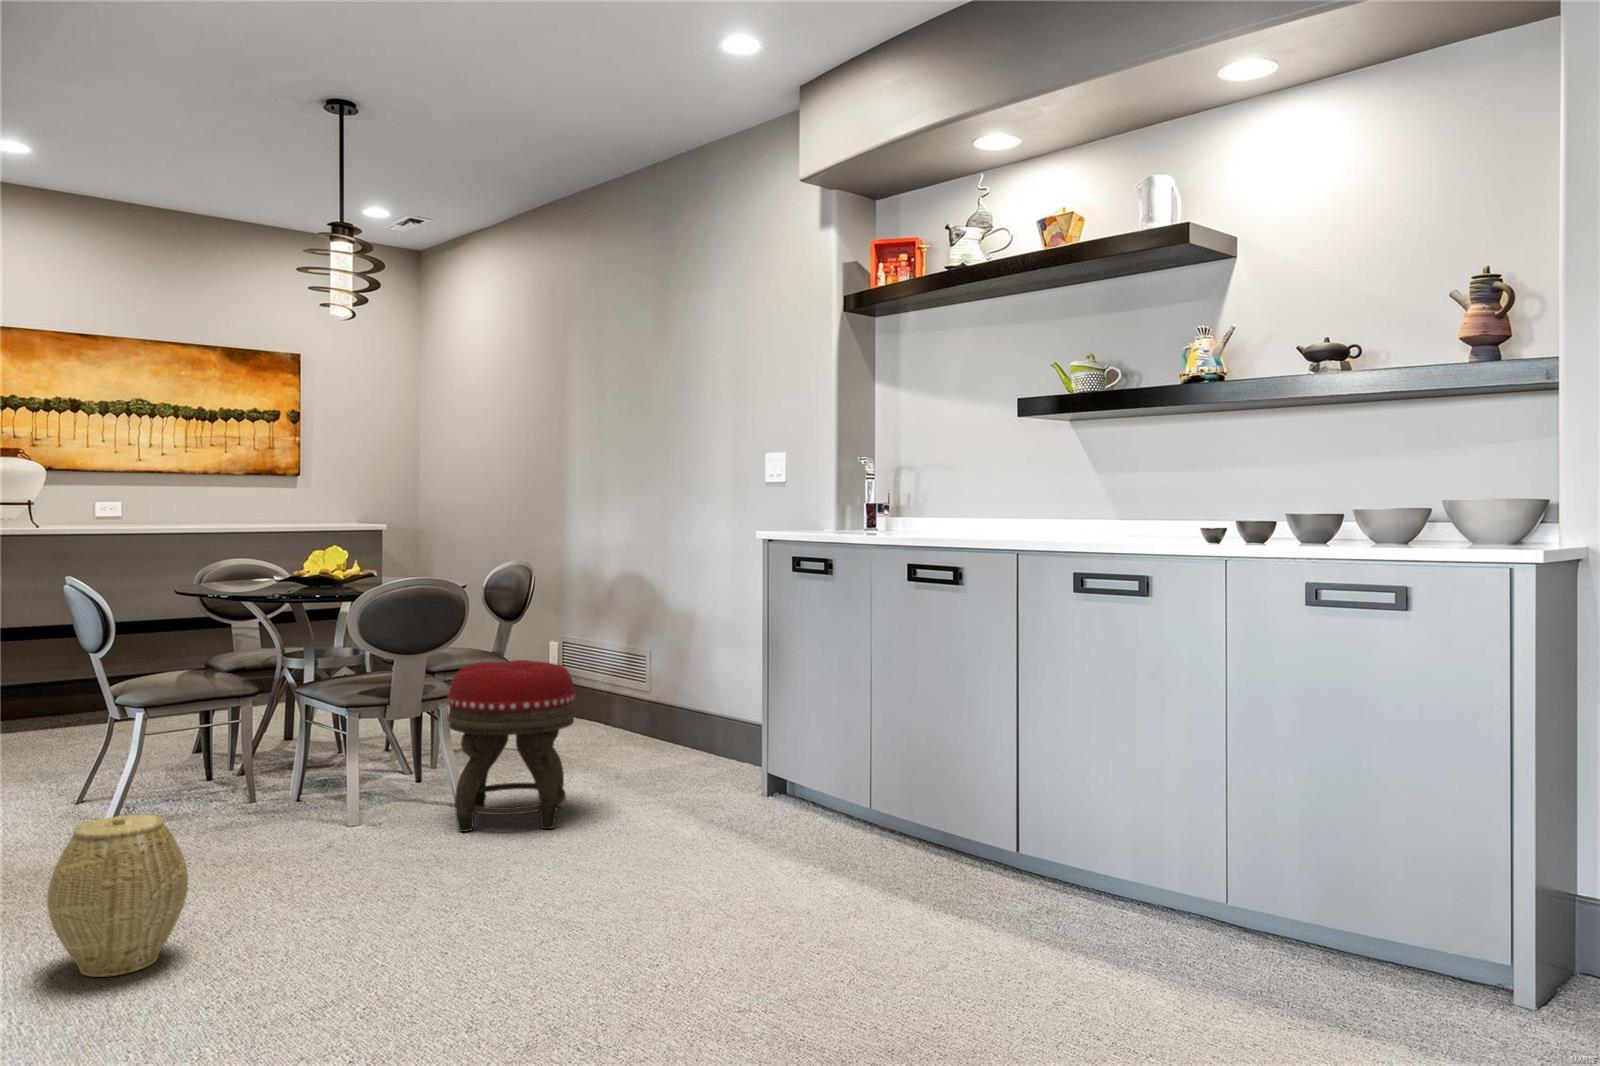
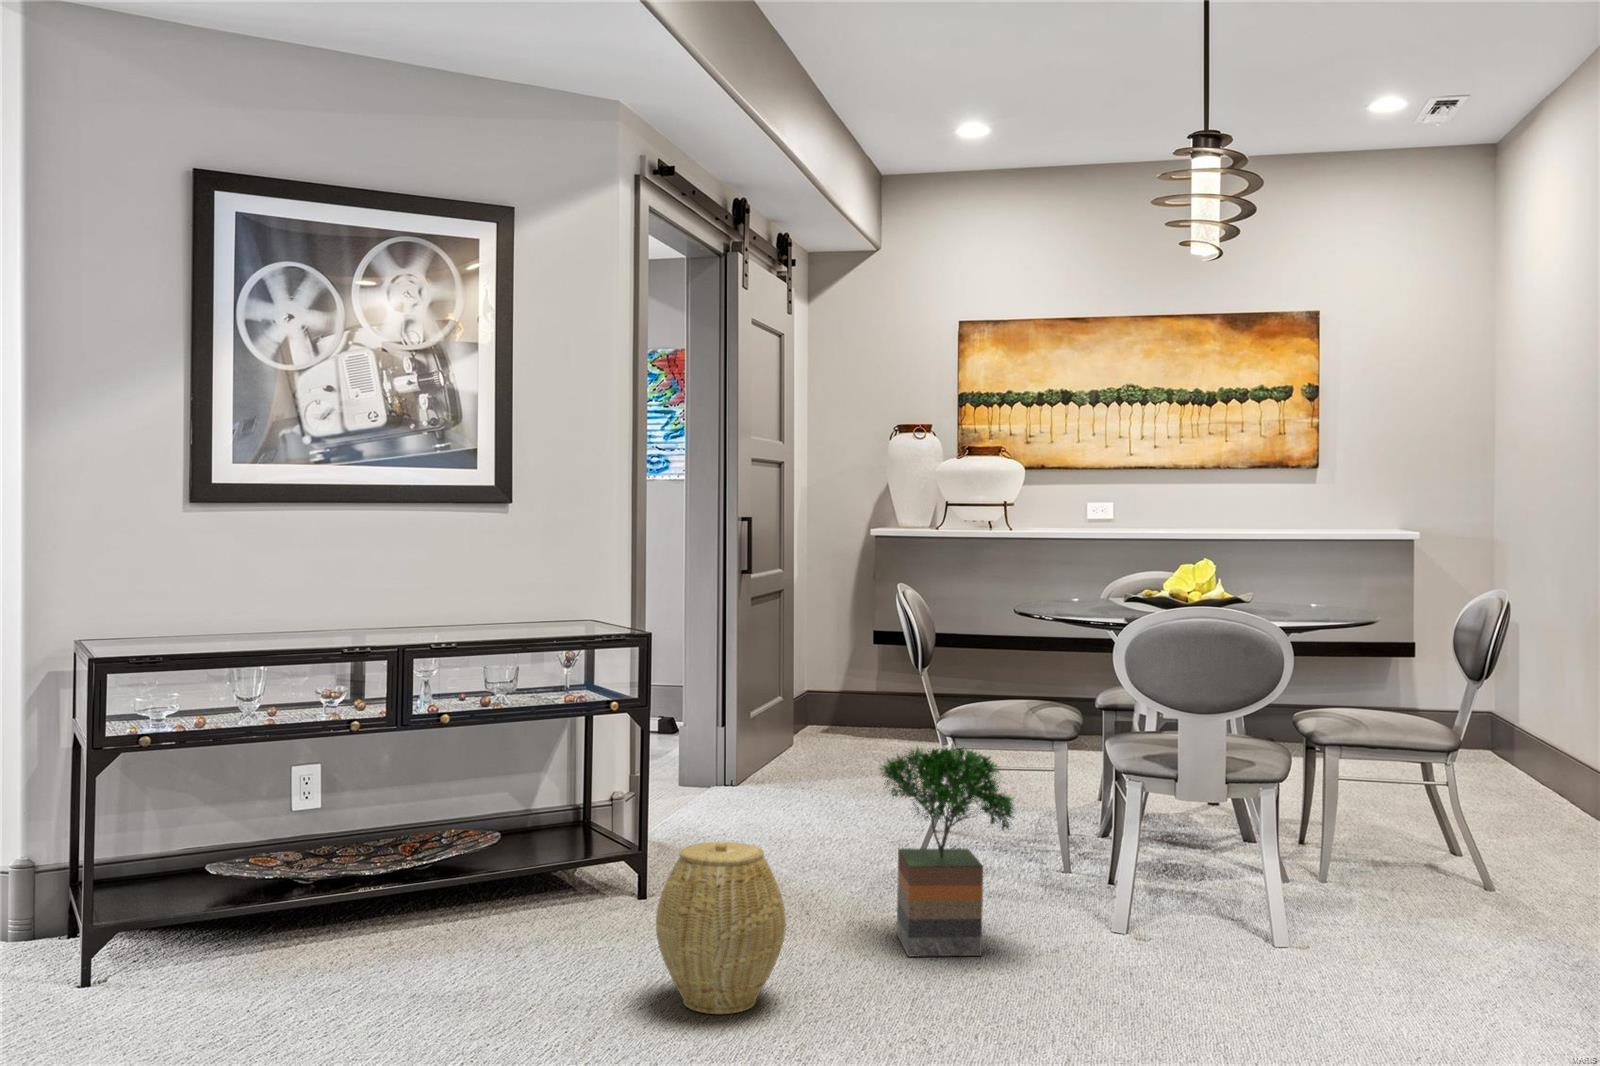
footstool: present [447,660,576,832] -> none [1222,735,1424,1005]
potted tree: none [173,705,317,887] -> present [880,747,1016,956]

